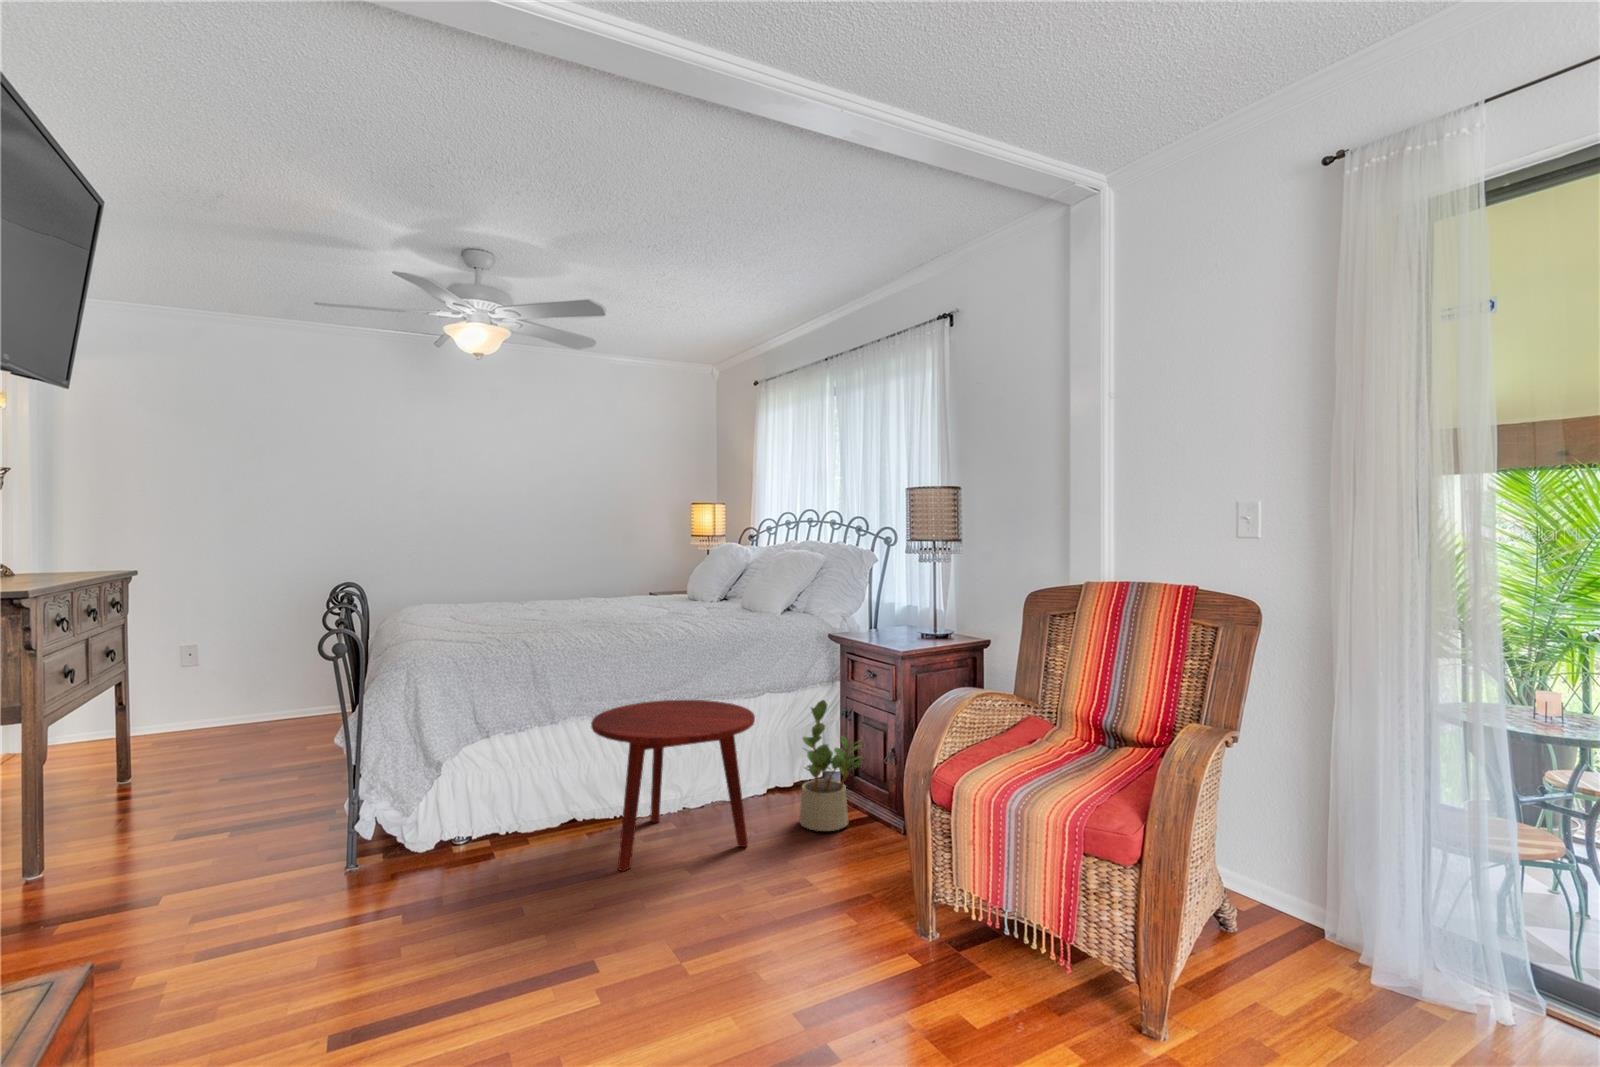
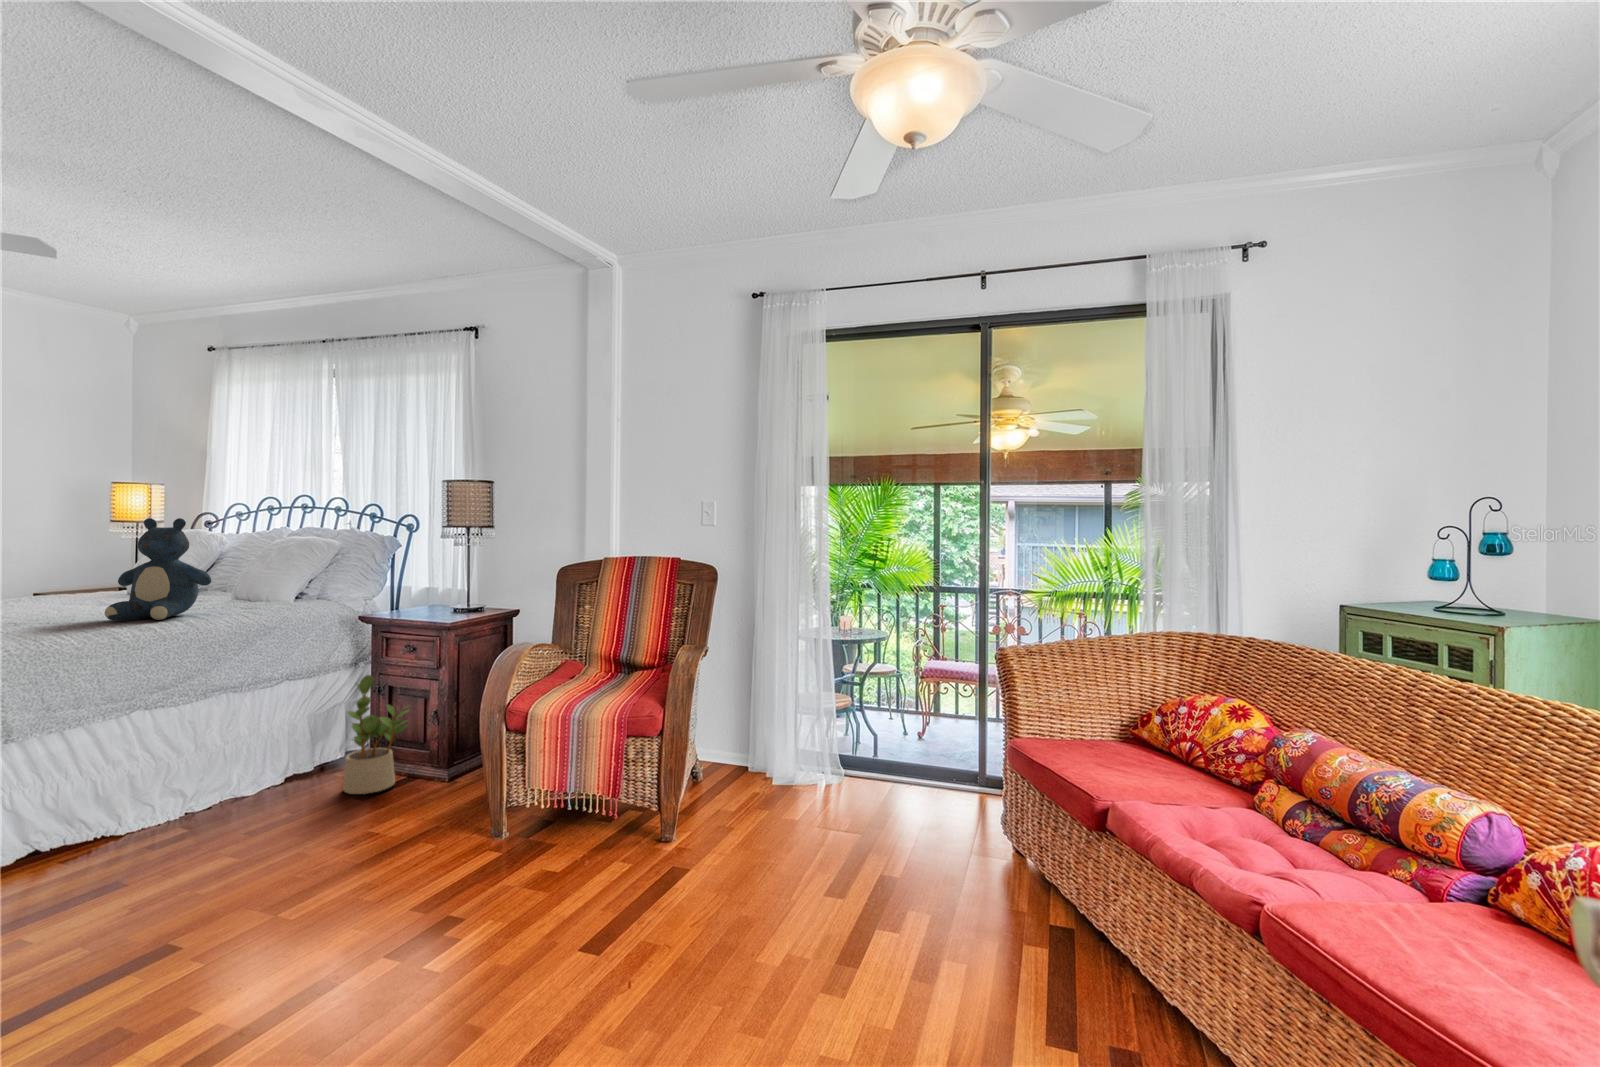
teddy bear: none [623,531,699,626] -> present [105,518,211,621]
side table: present [591,700,755,871] -> none [95,690,306,872]

